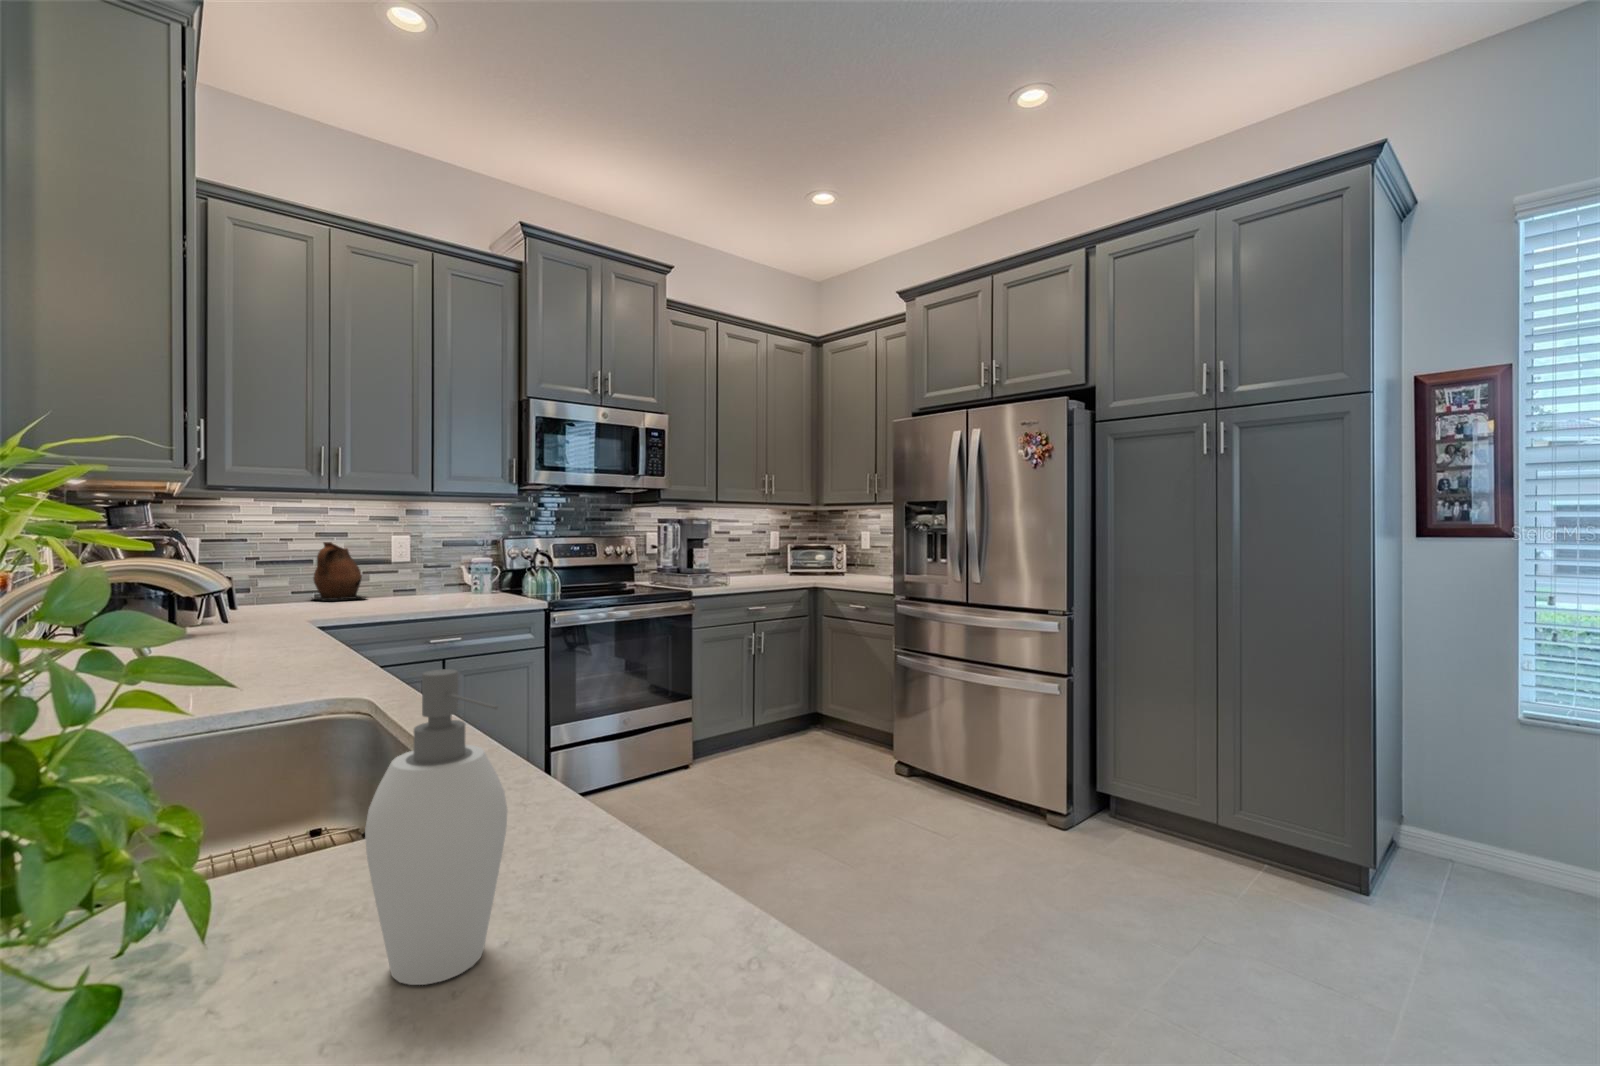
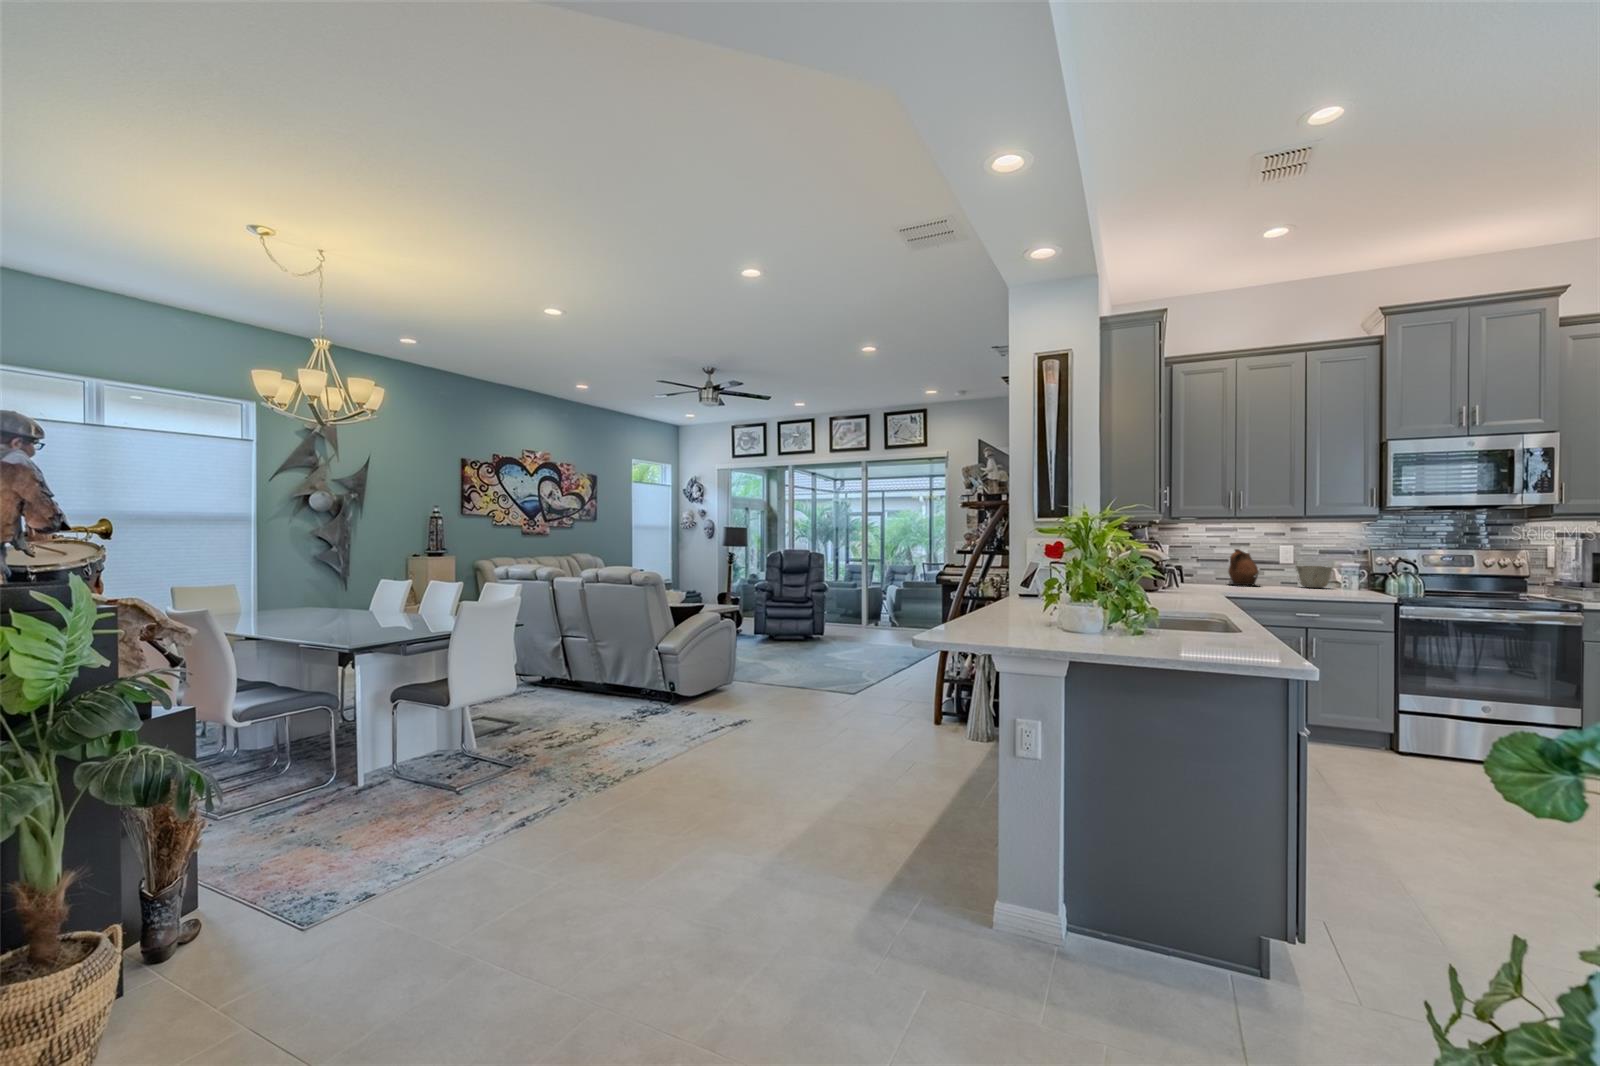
ceramic bowl: none [412,562,461,594] -> present [1296,565,1333,588]
soap dispenser: present [365,669,508,985] -> none [1195,573,1230,642]

